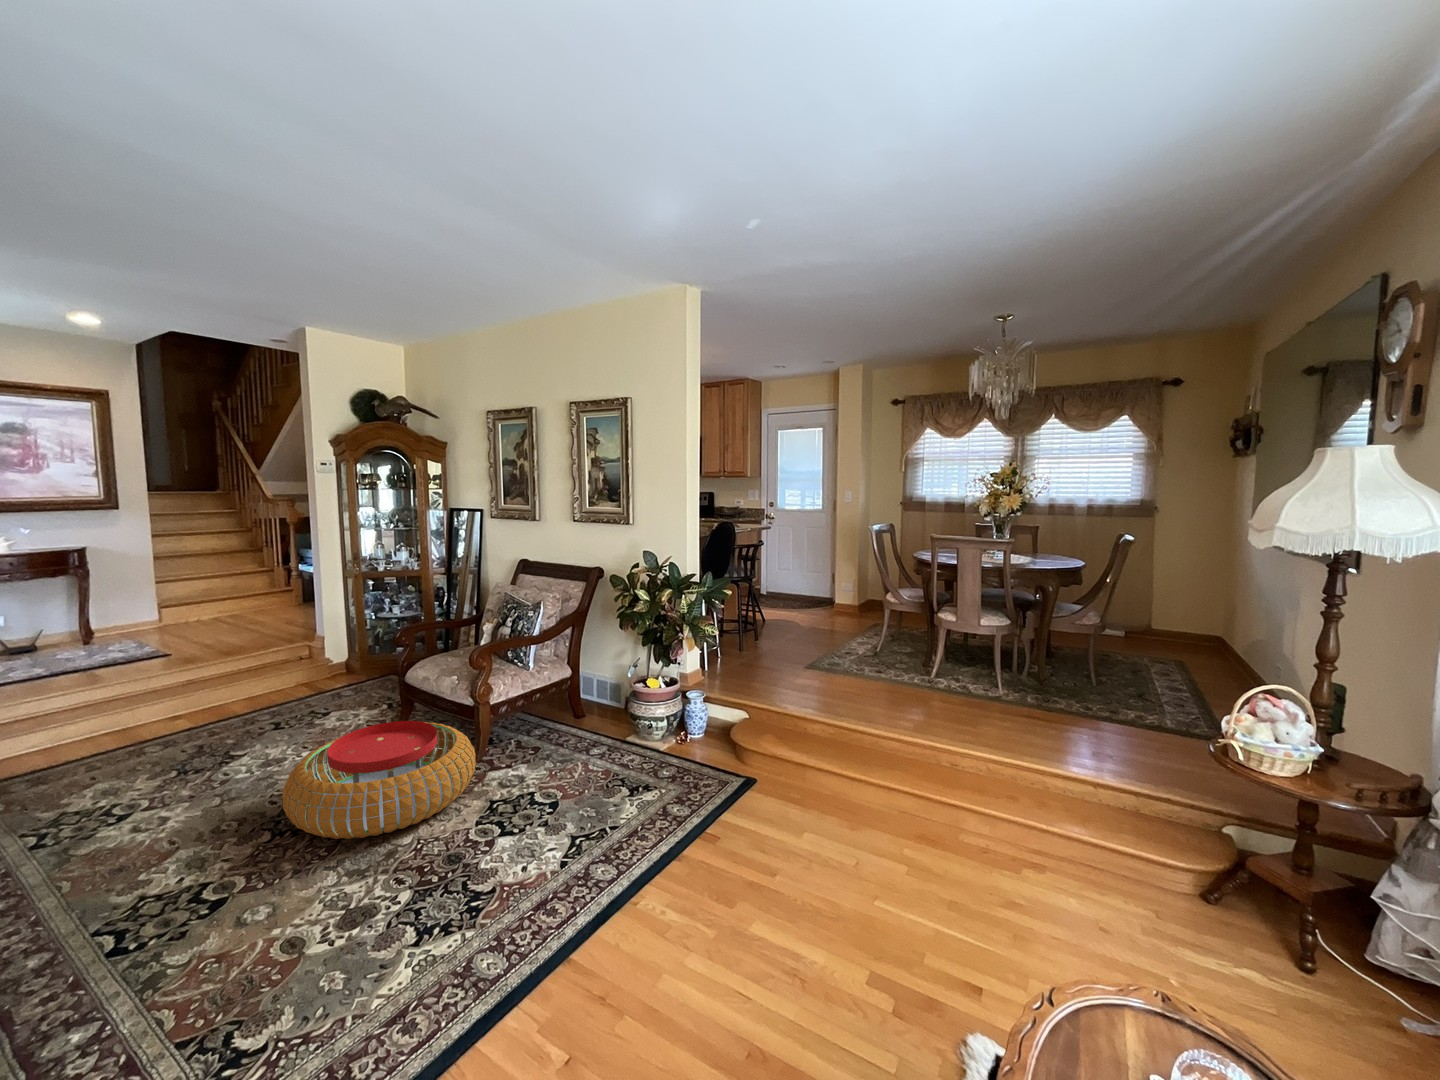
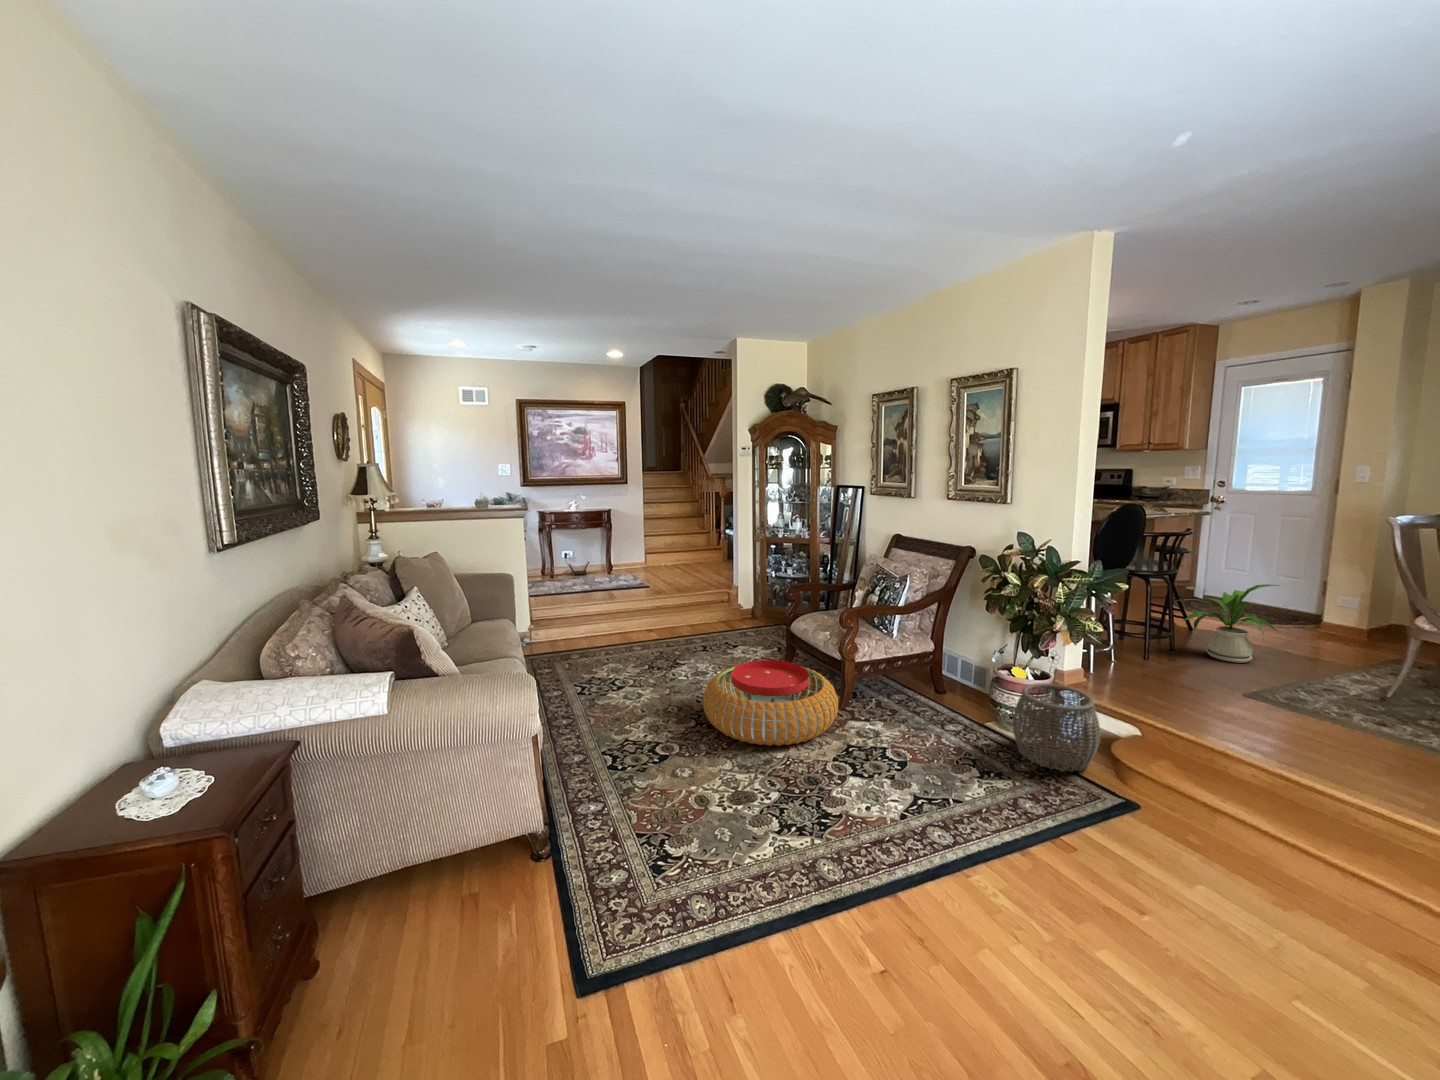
house plant: none [751,581,813,643] -> present [1183,584,1279,663]
woven basket: none [651,687,721,767] -> present [1012,683,1101,772]

